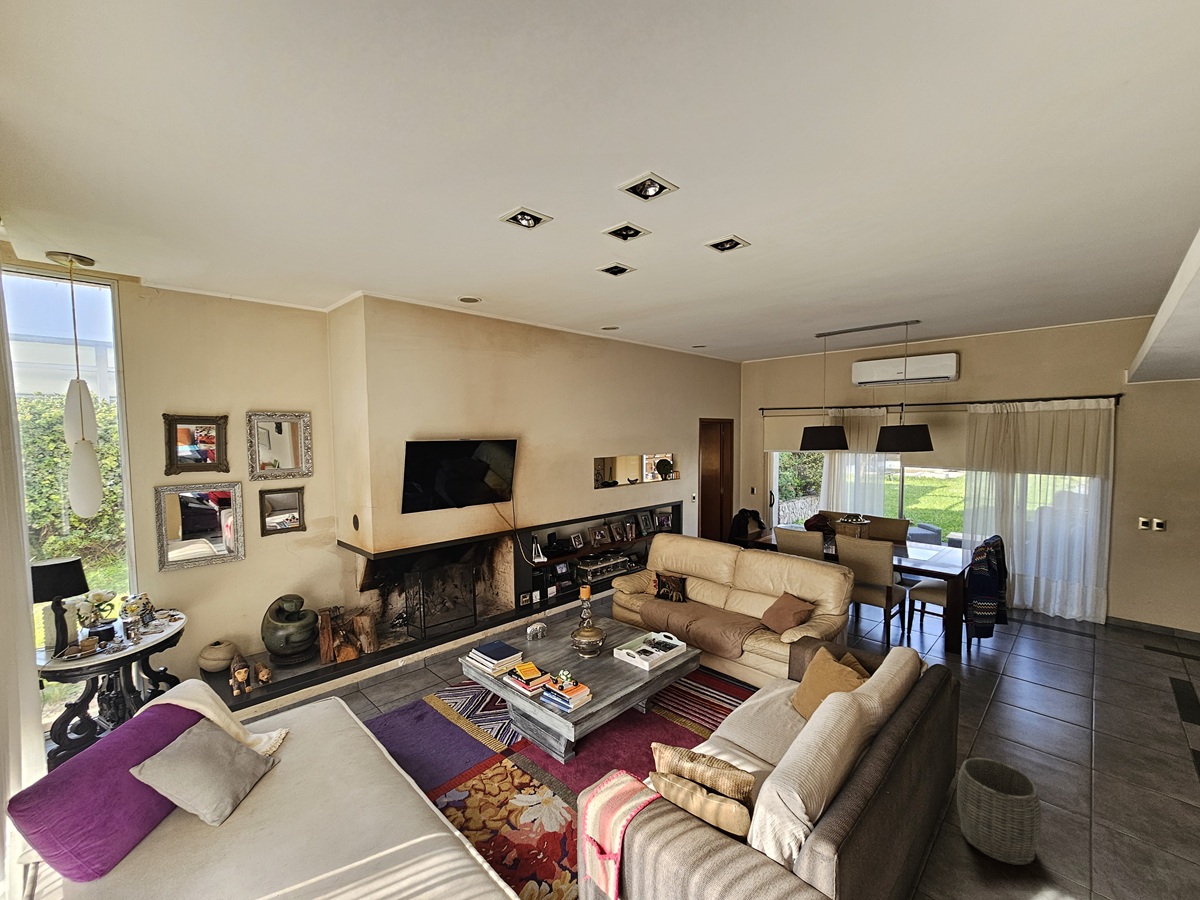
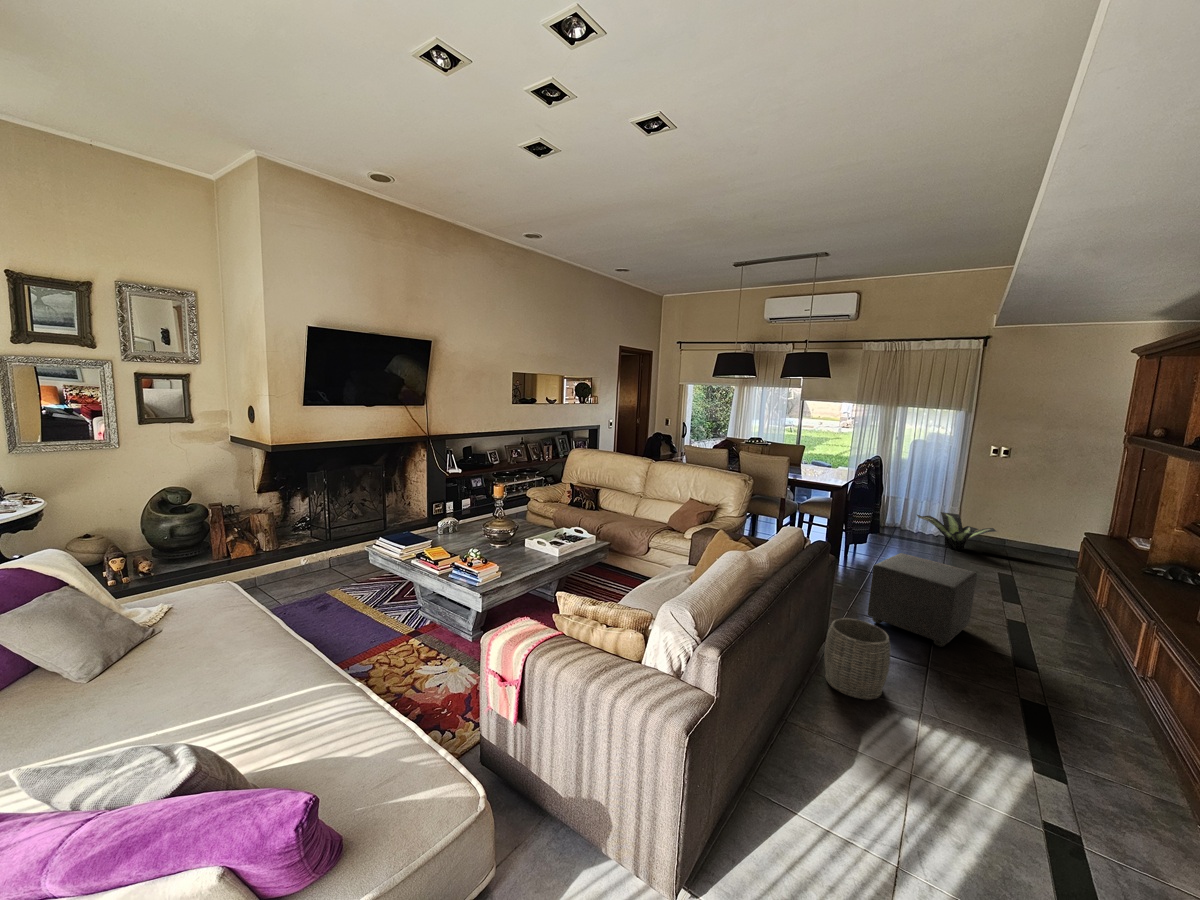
potted plant: none [1054,595,1163,644] -> present [917,512,996,550]
ottoman: none [1006,664,1143,789] -> present [868,553,977,647]

